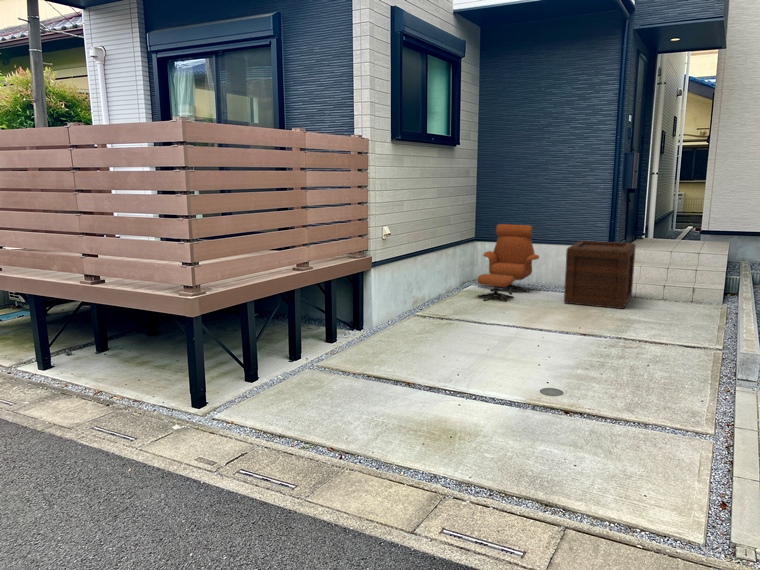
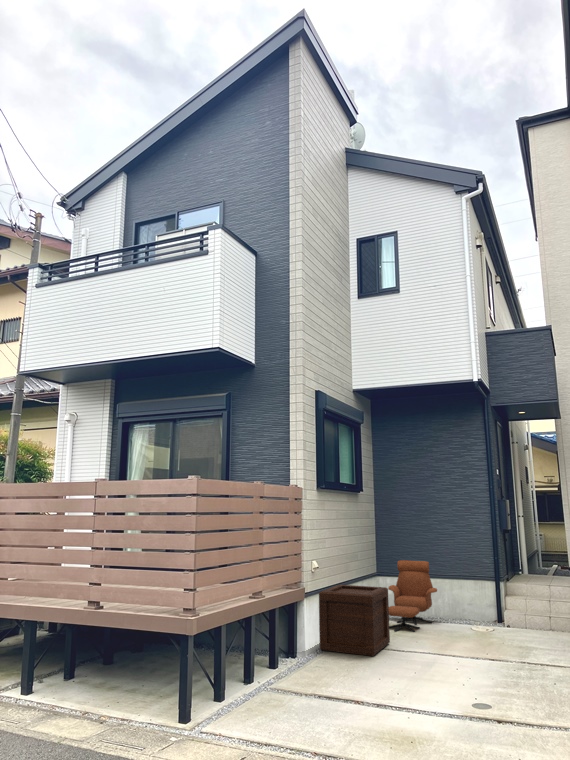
wooden crate: present [564,241,636,309] -> present [319,585,390,656]

